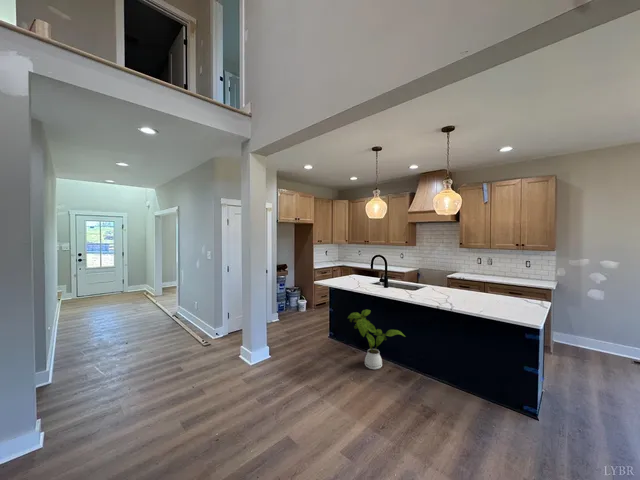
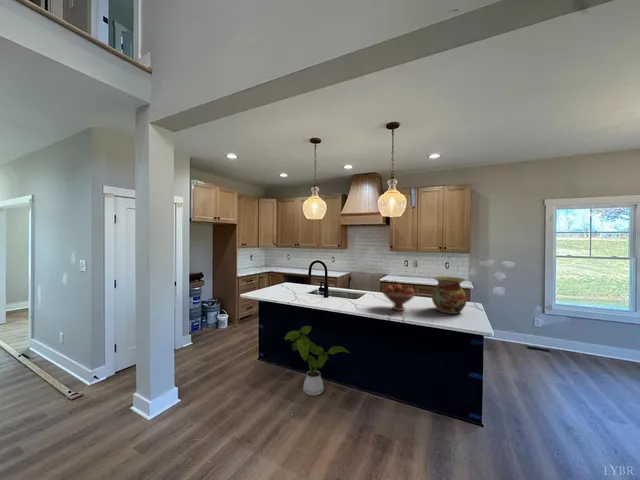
vase: none [487,272,524,308] -> present [432,276,467,314]
fruit bowl: none [436,278,469,302] -> present [383,284,415,311]

